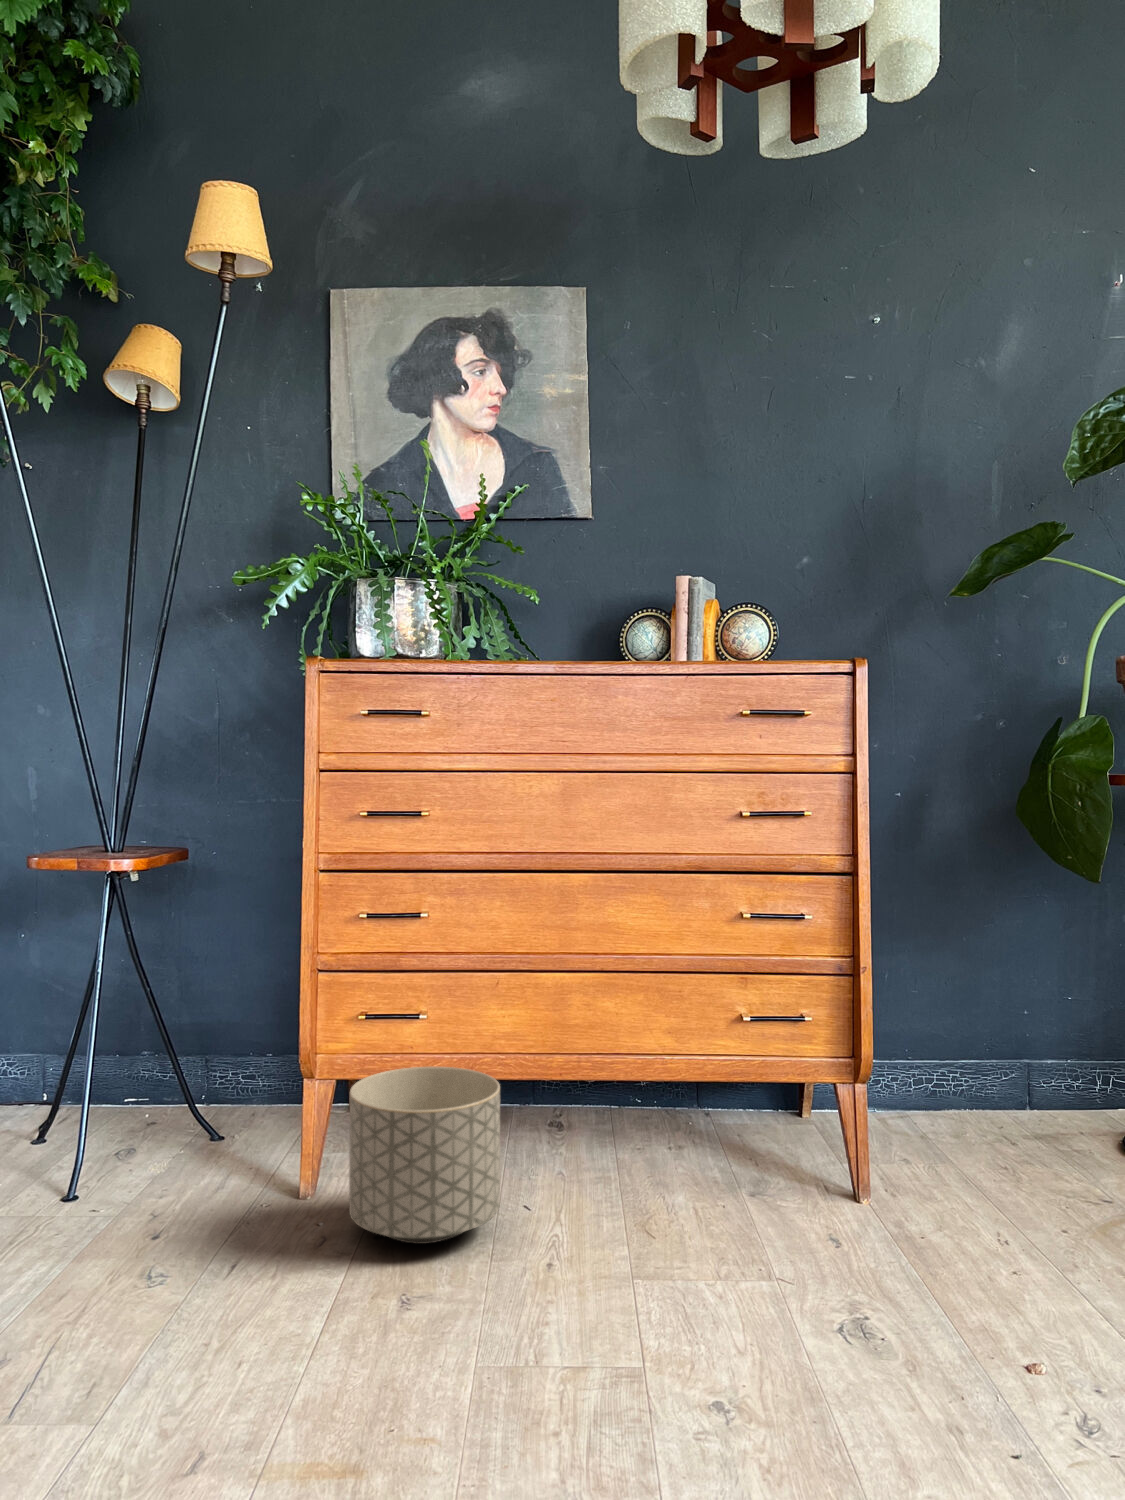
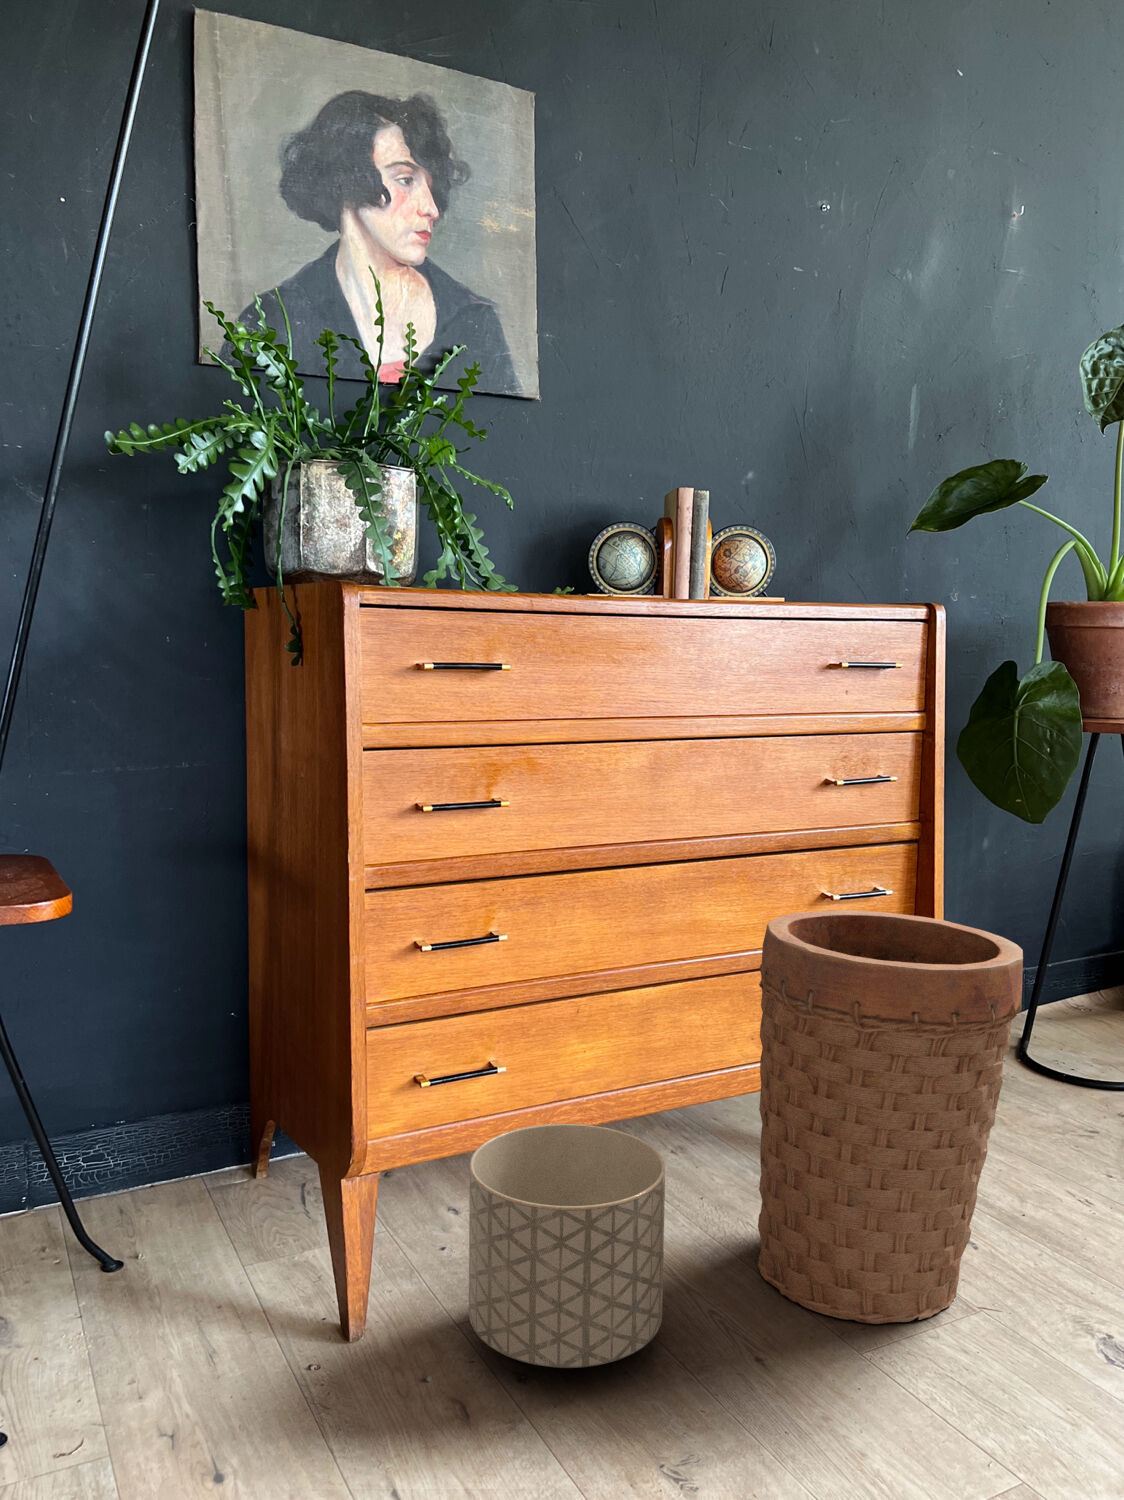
basket: none [609,924,832,1281] -> present [758,910,1023,1324]

